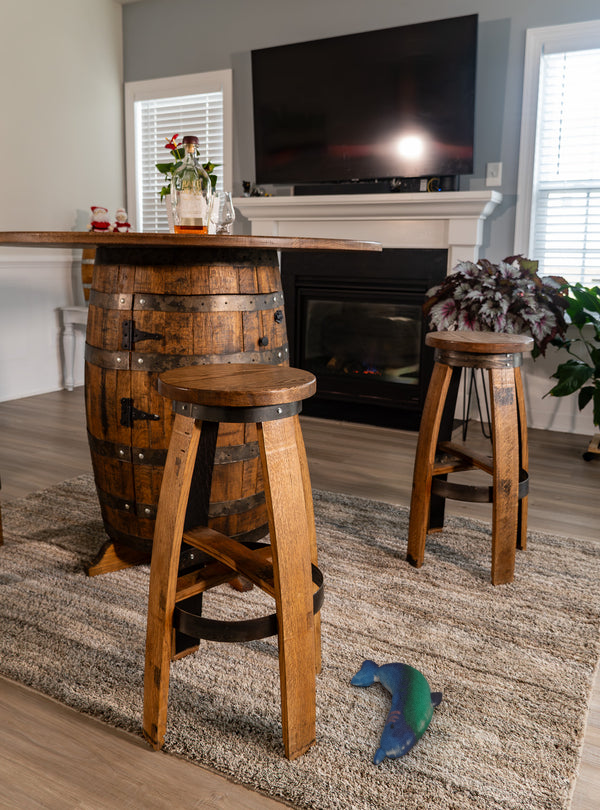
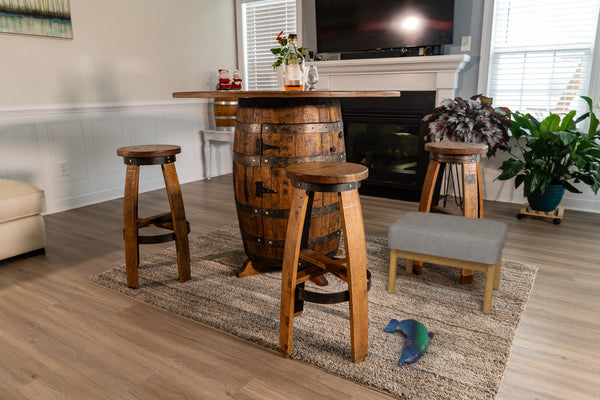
footstool: none [362,453,571,642] -> present [388,211,507,314]

